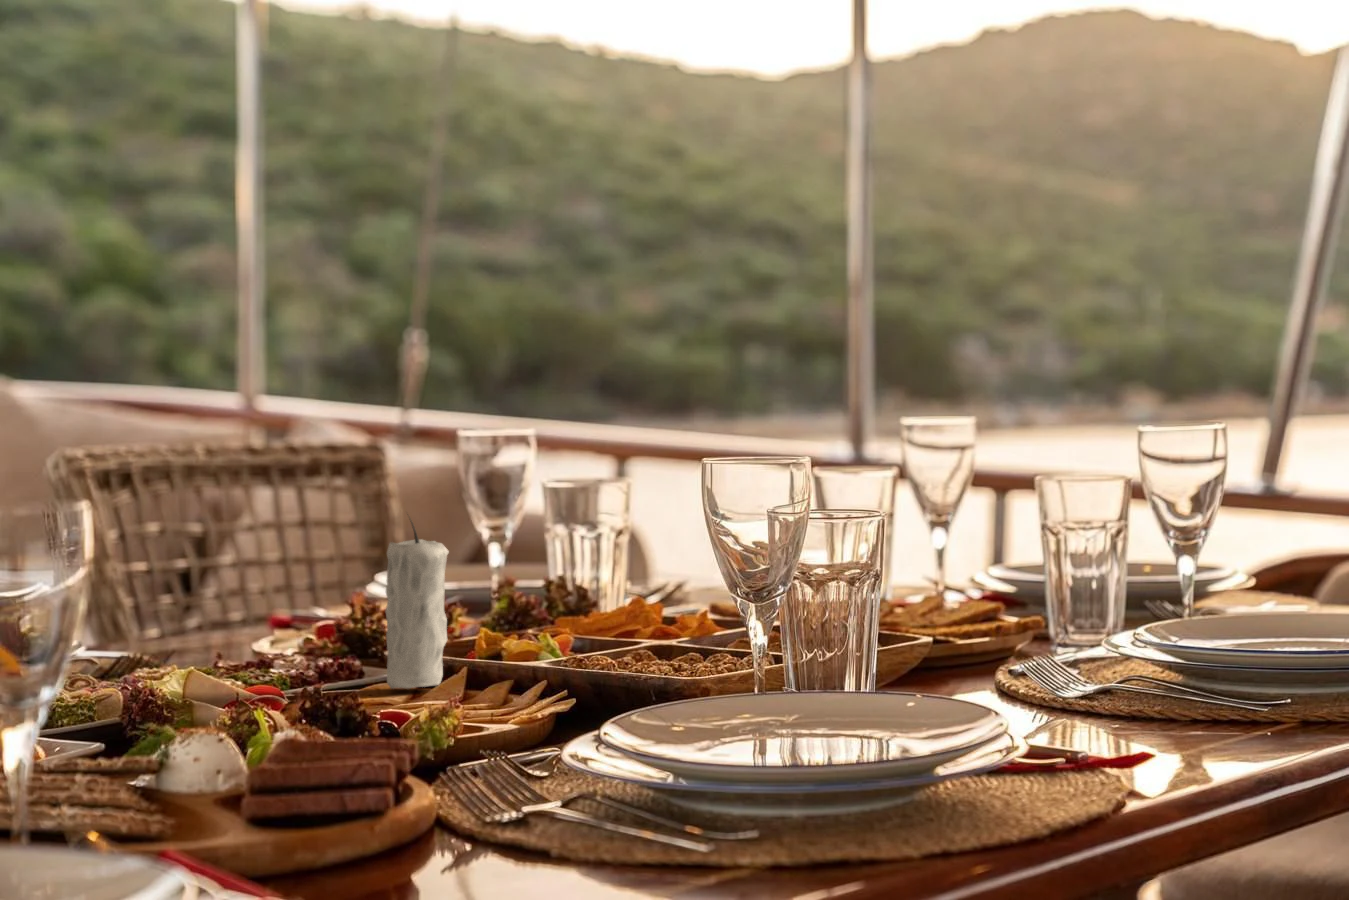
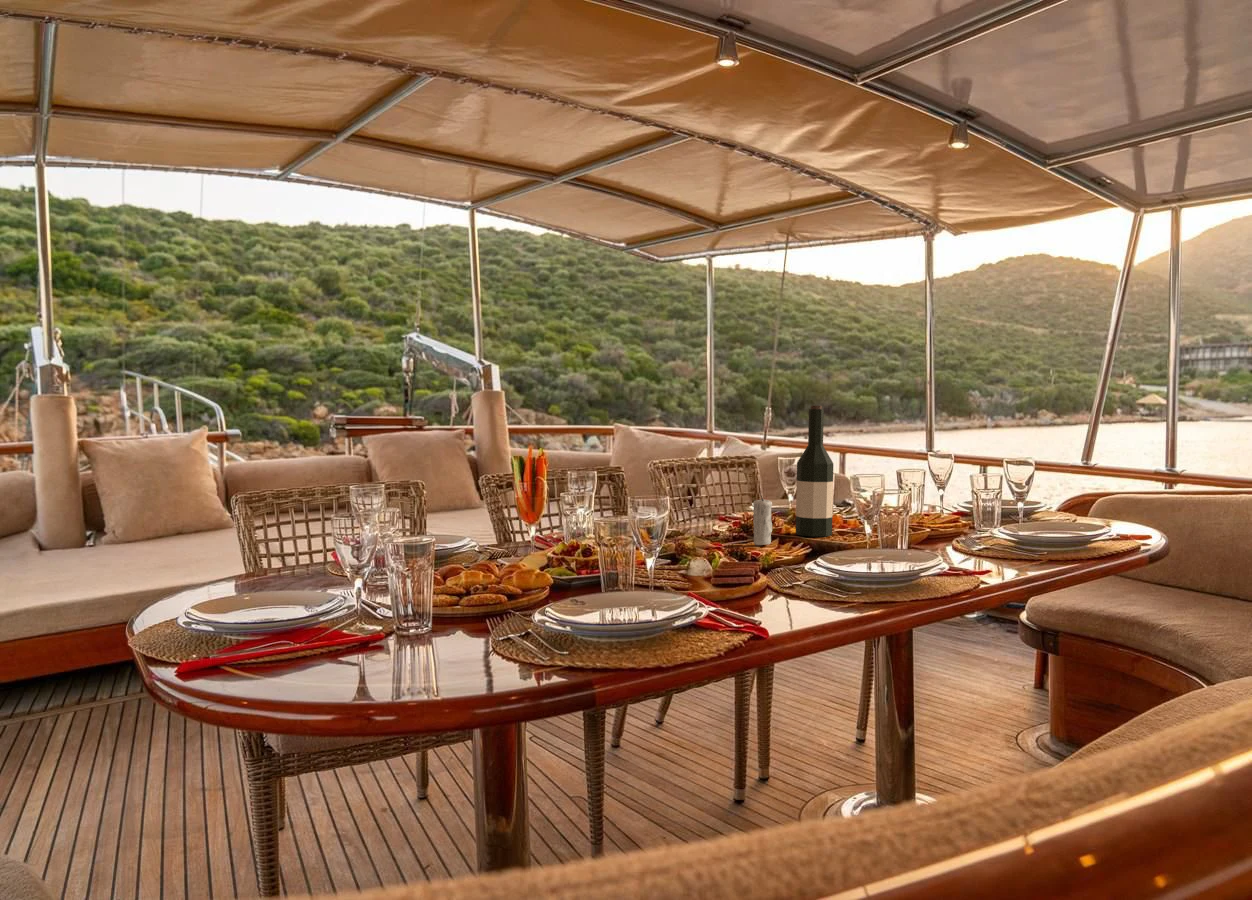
wine bottle: none [518,249,637,661] -> present [796,406,833,537]

